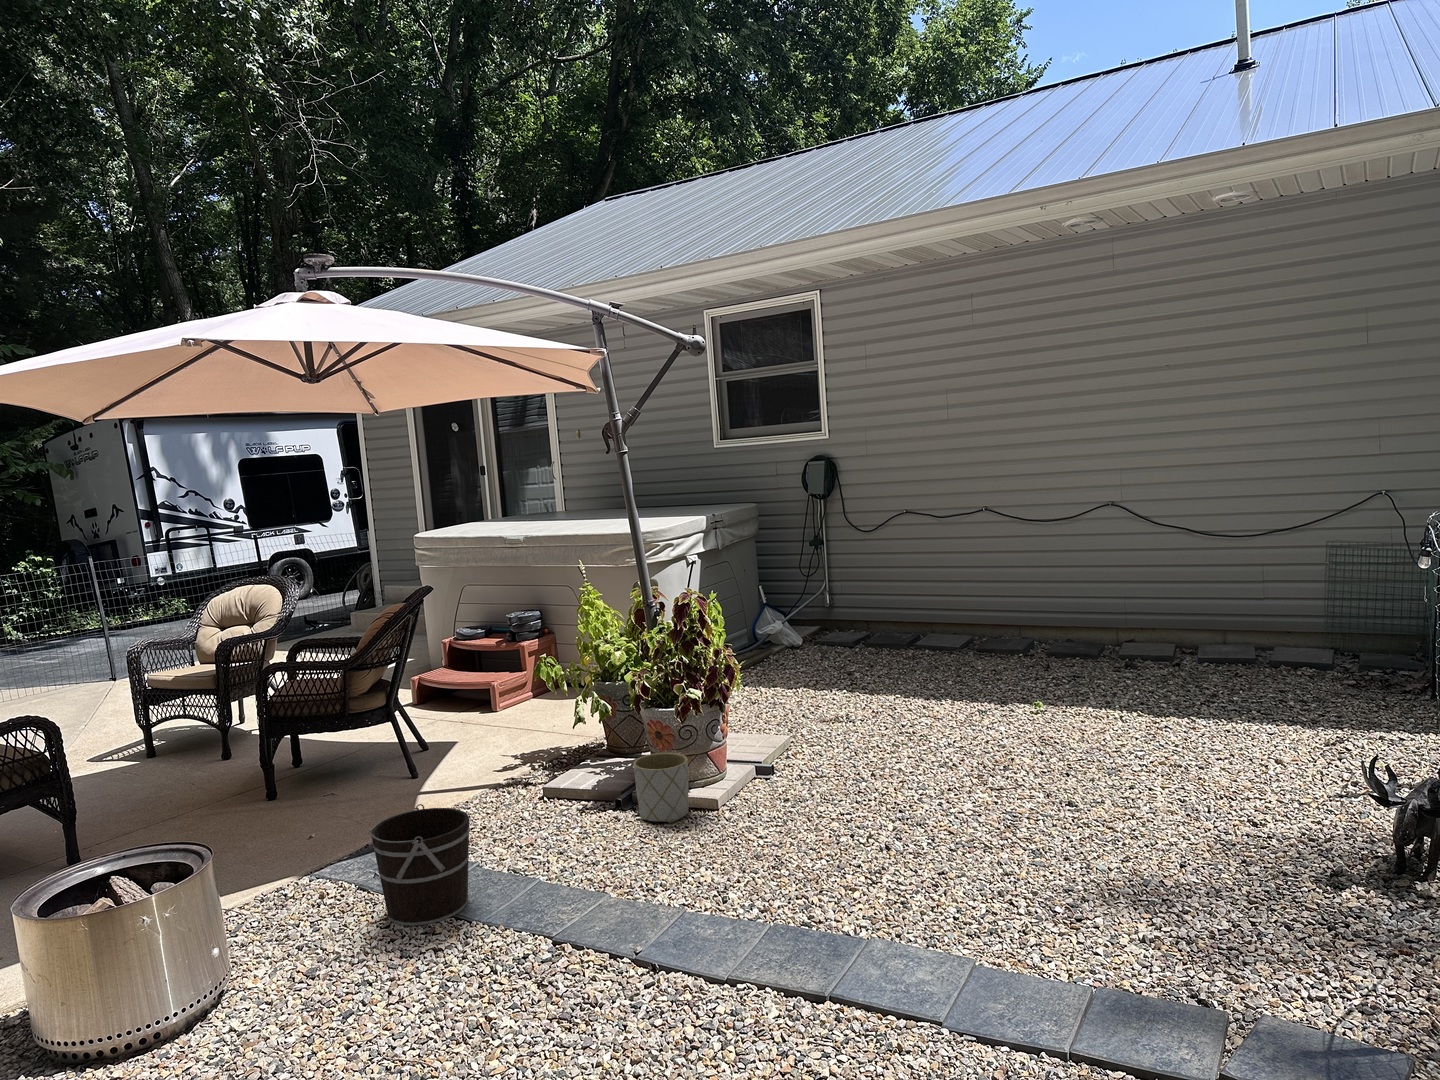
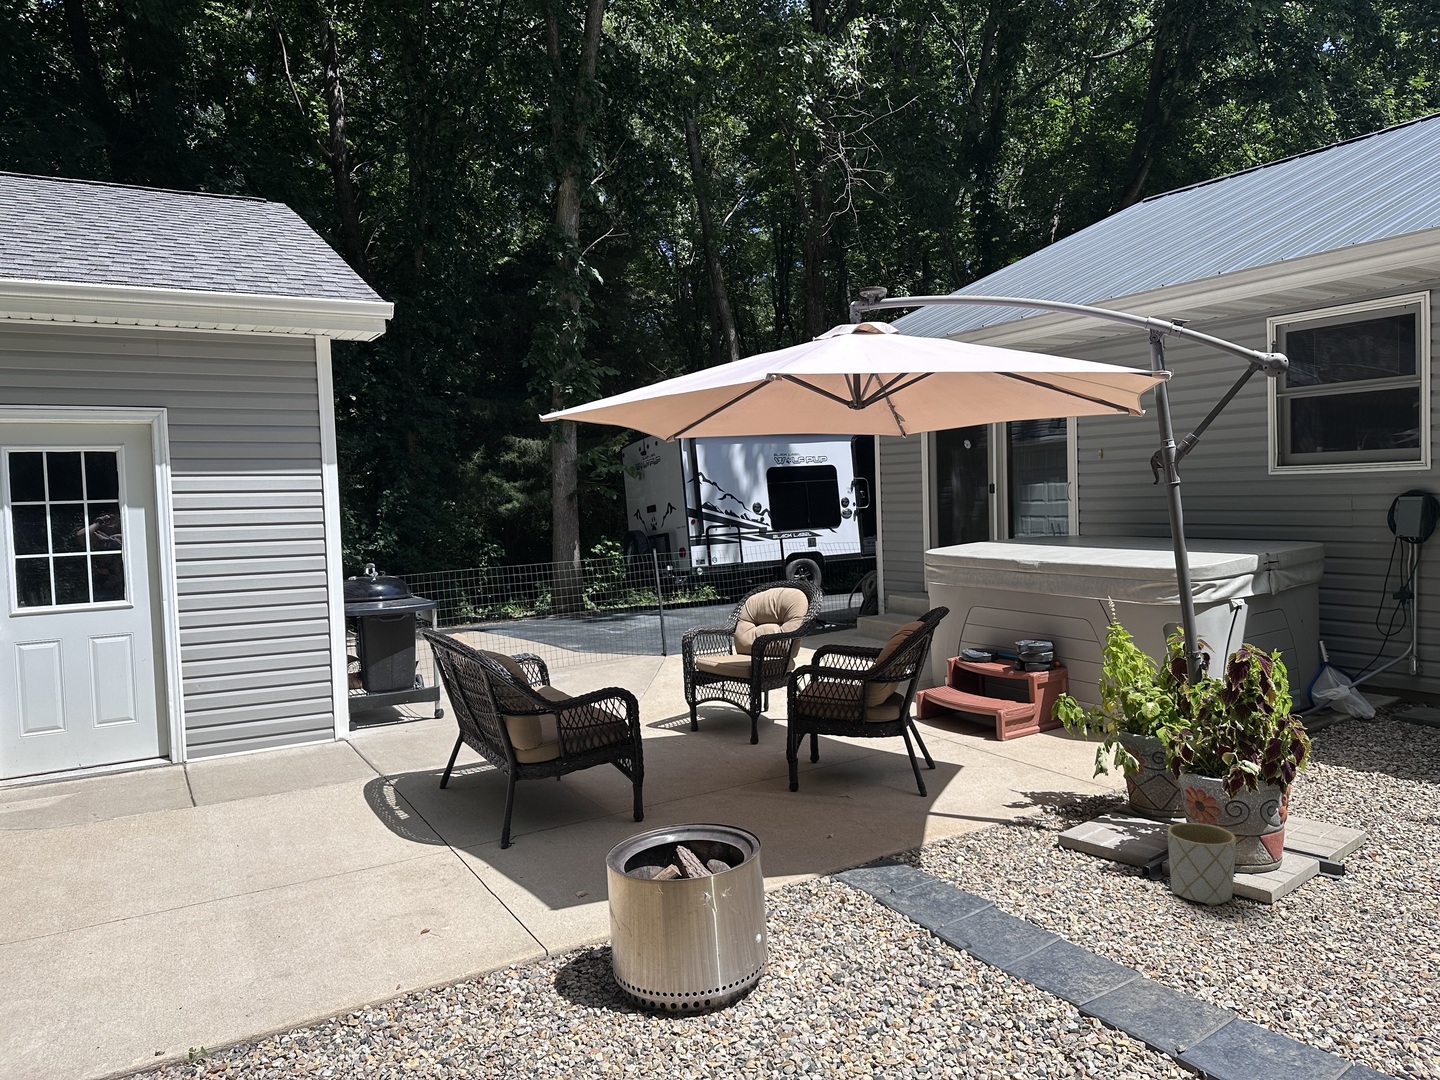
bucket: present [366,804,470,926] -> none [890,832,991,956]

